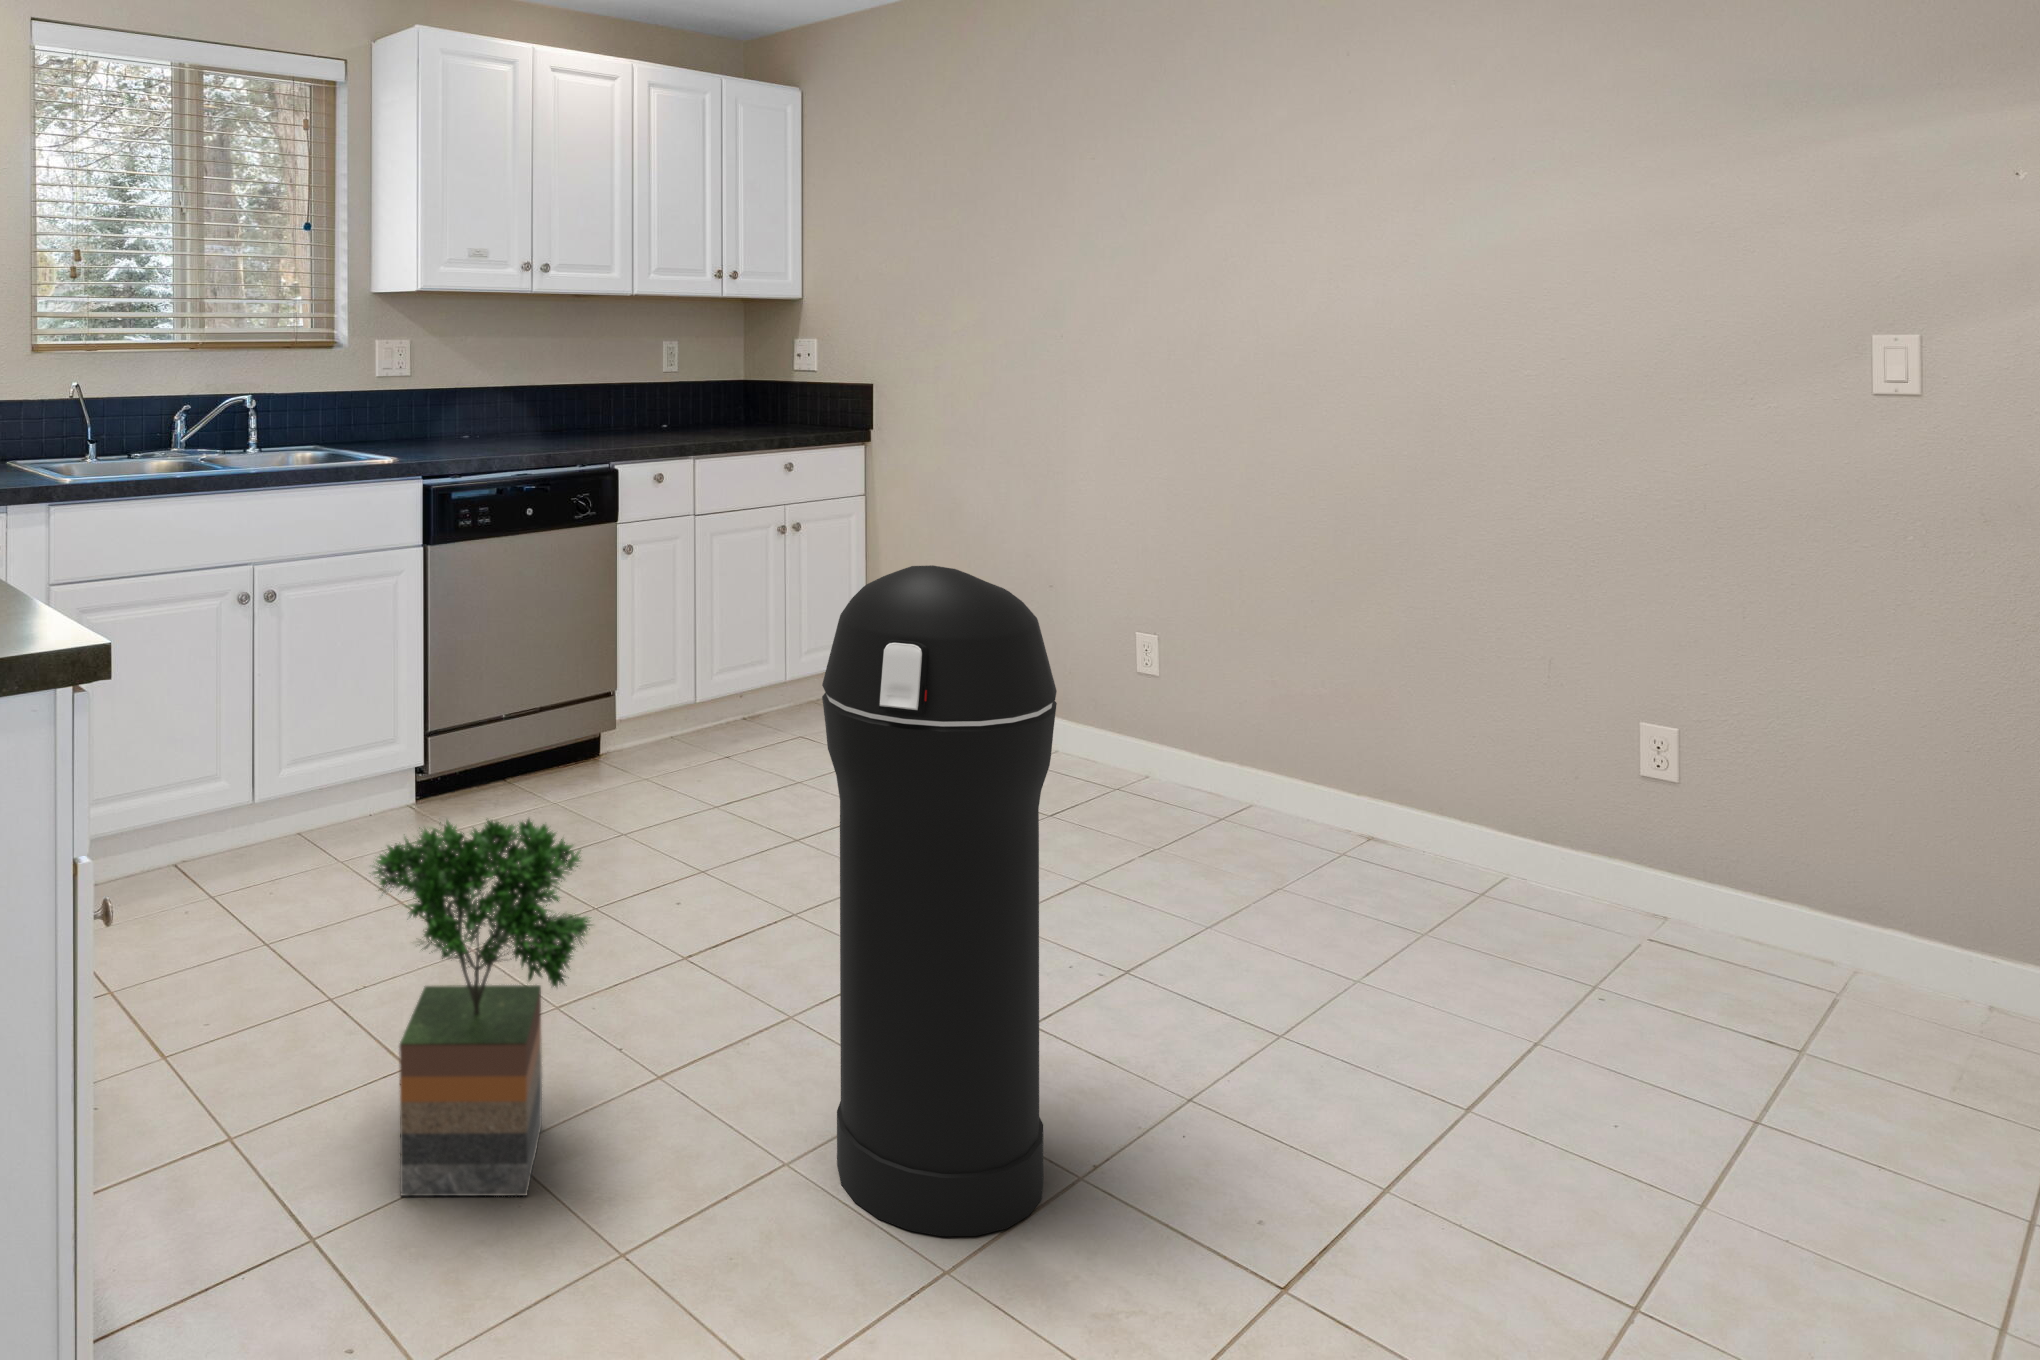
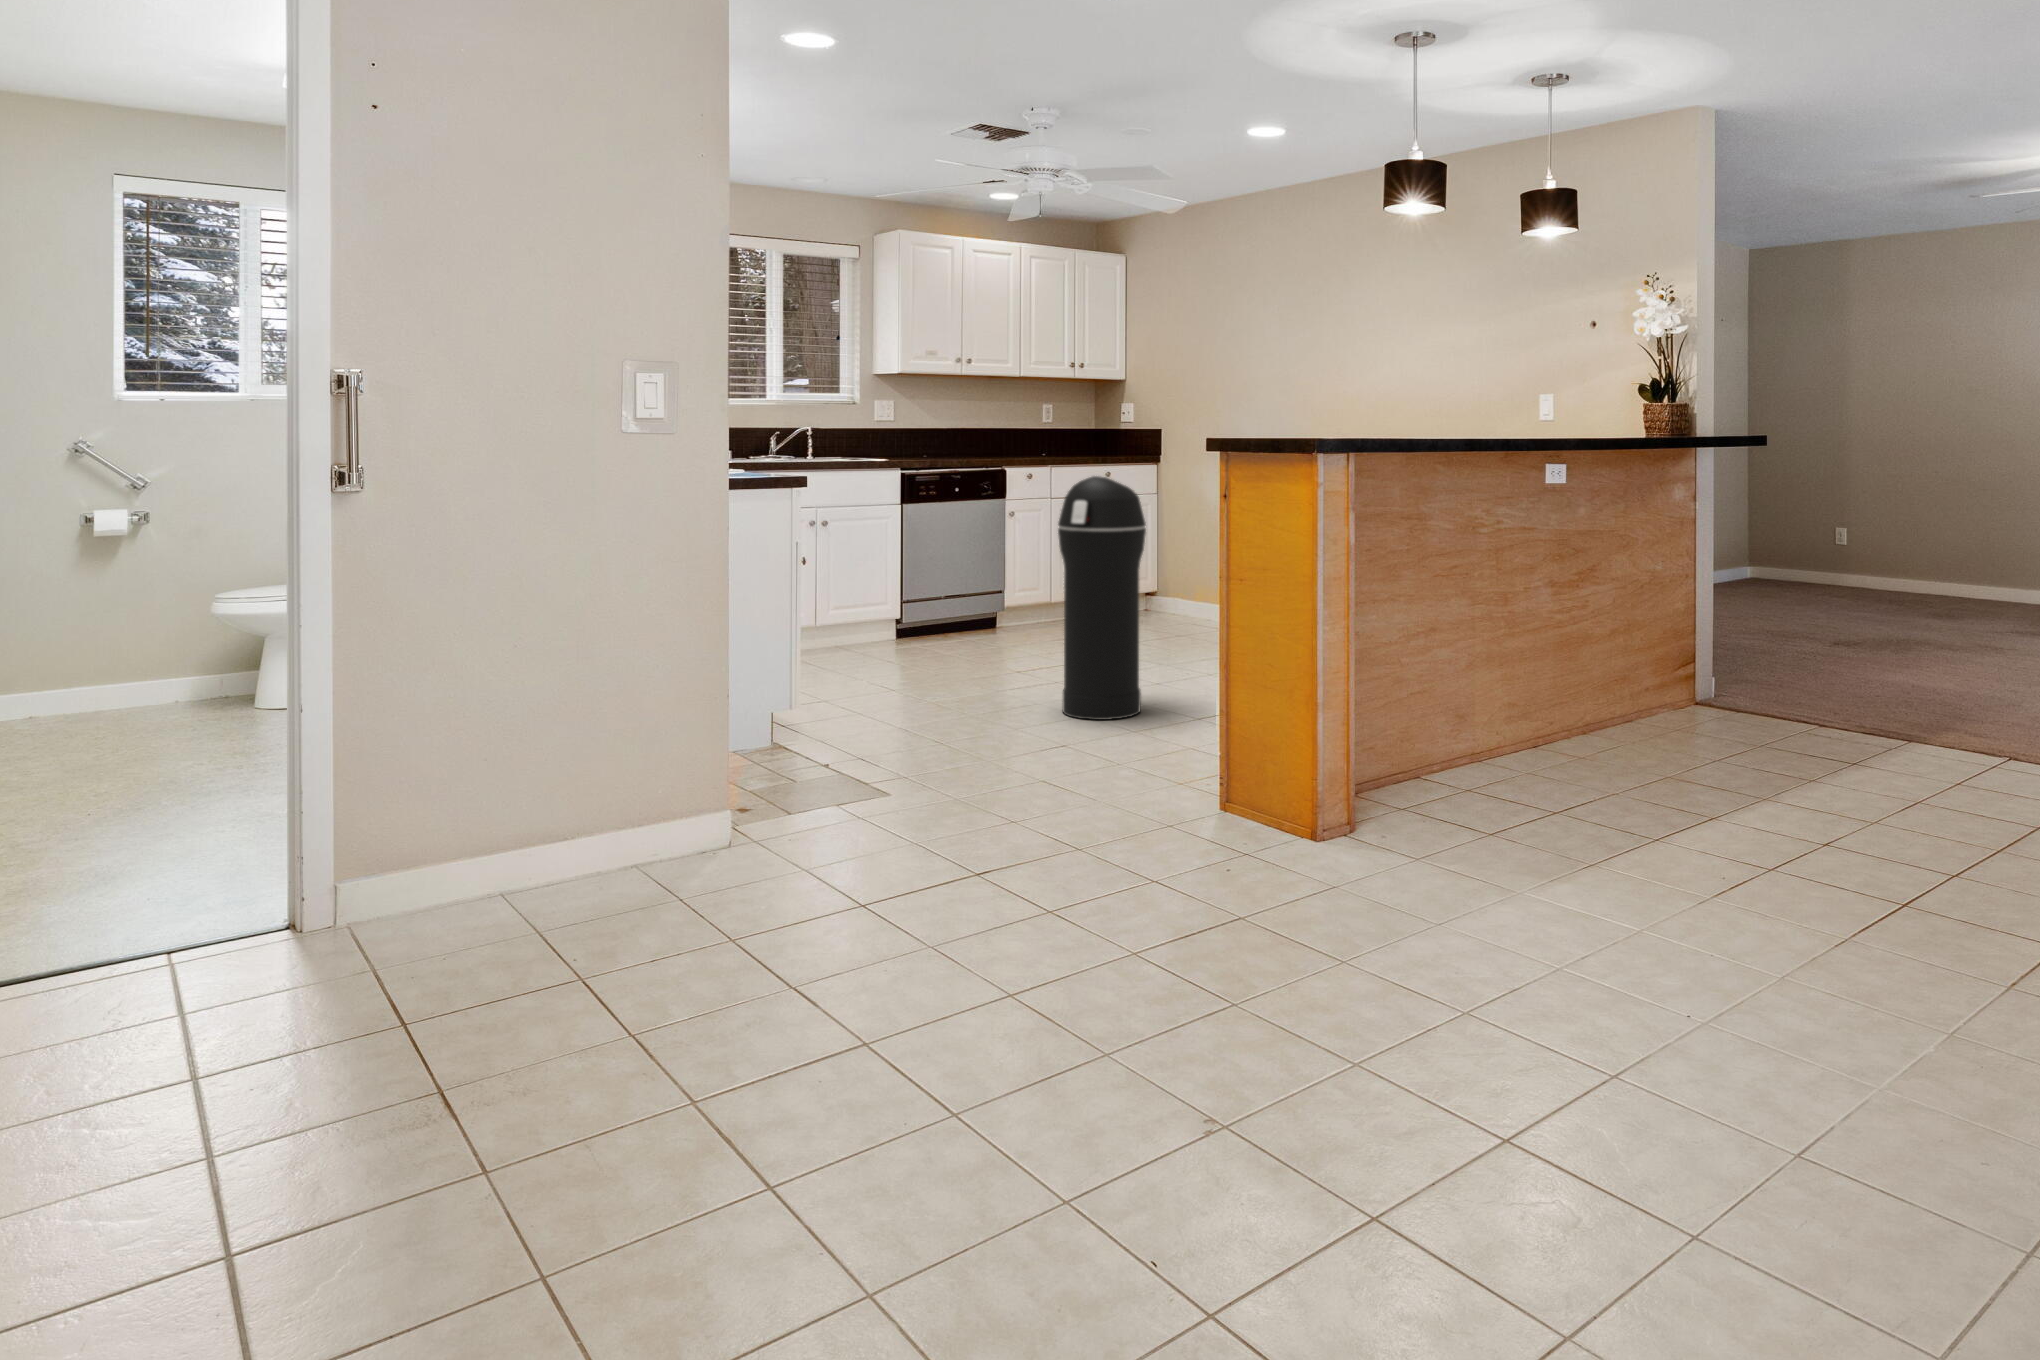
potted tree: present [373,819,590,1196] -> none [882,578,970,713]

